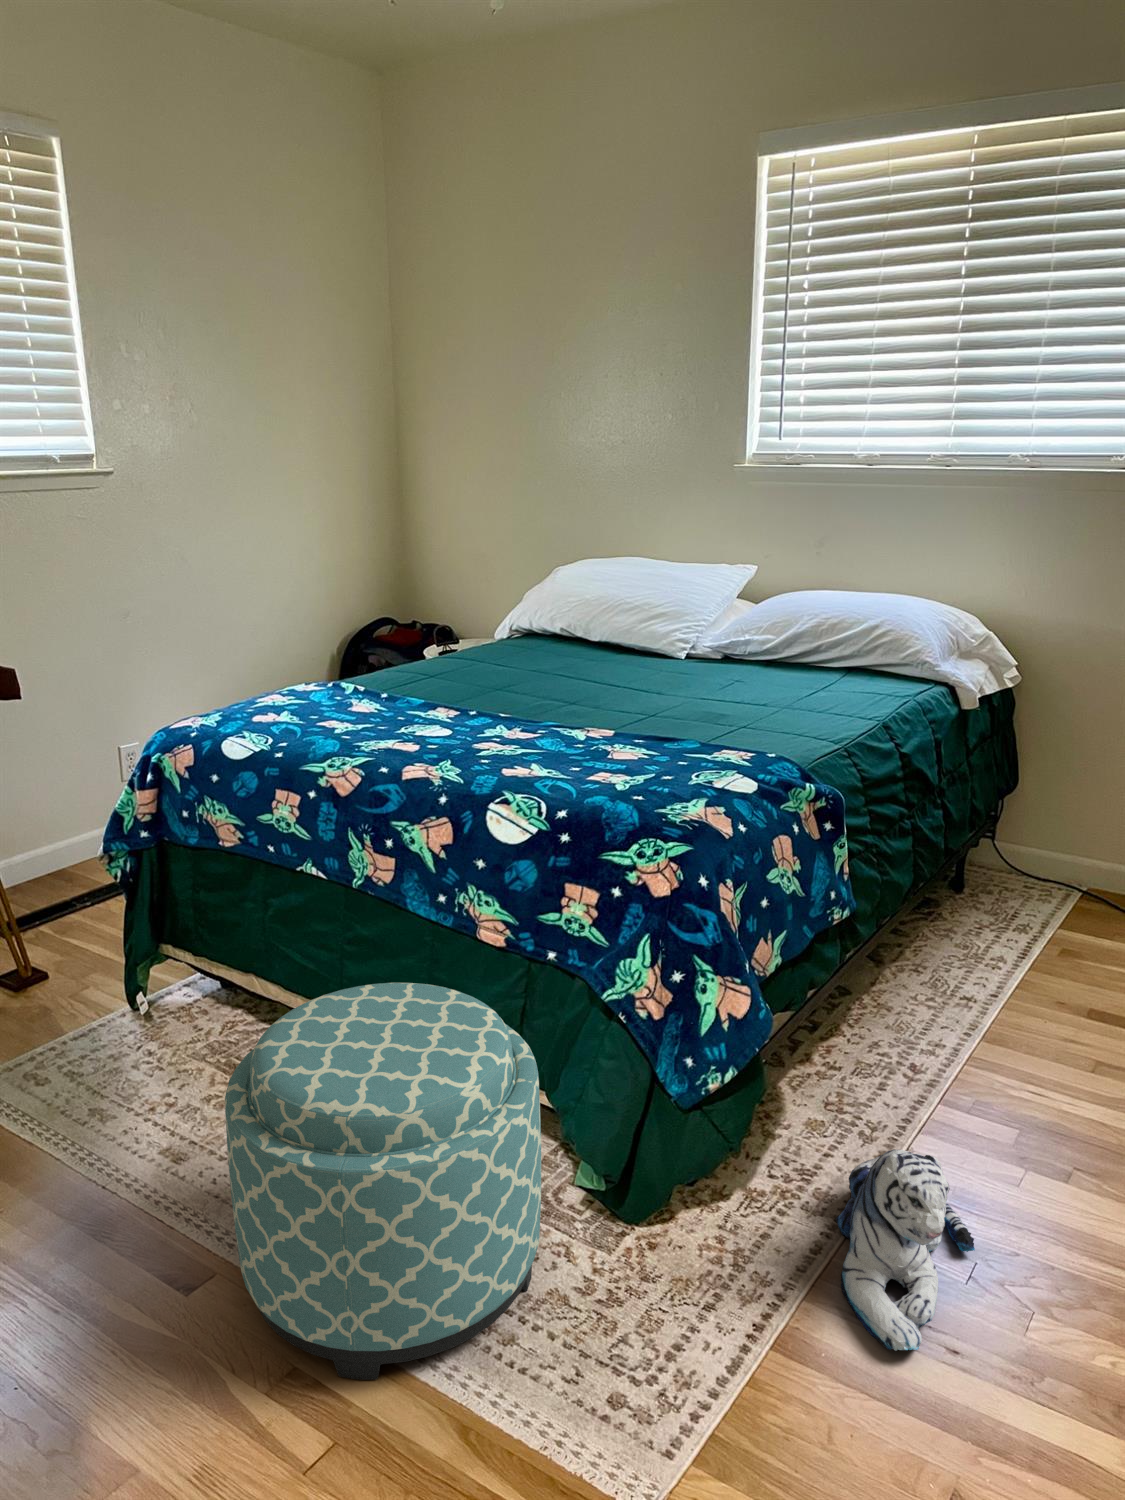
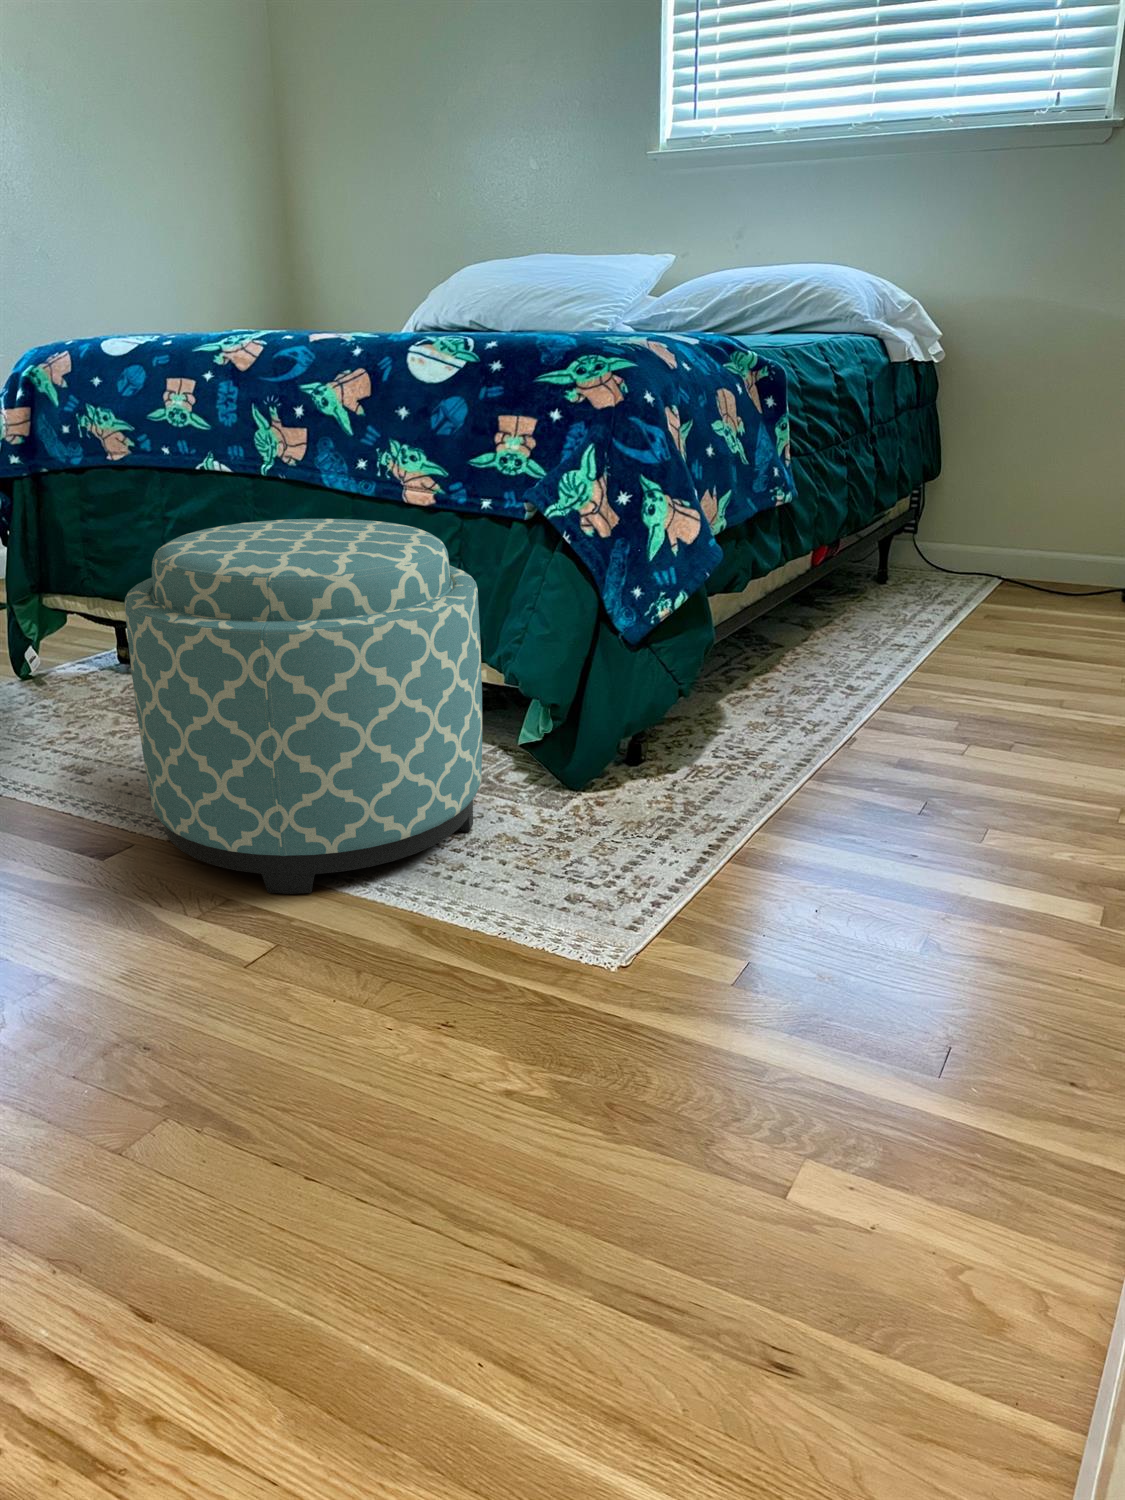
plush toy: present [835,1149,975,1351] -> none [787,669,931,852]

